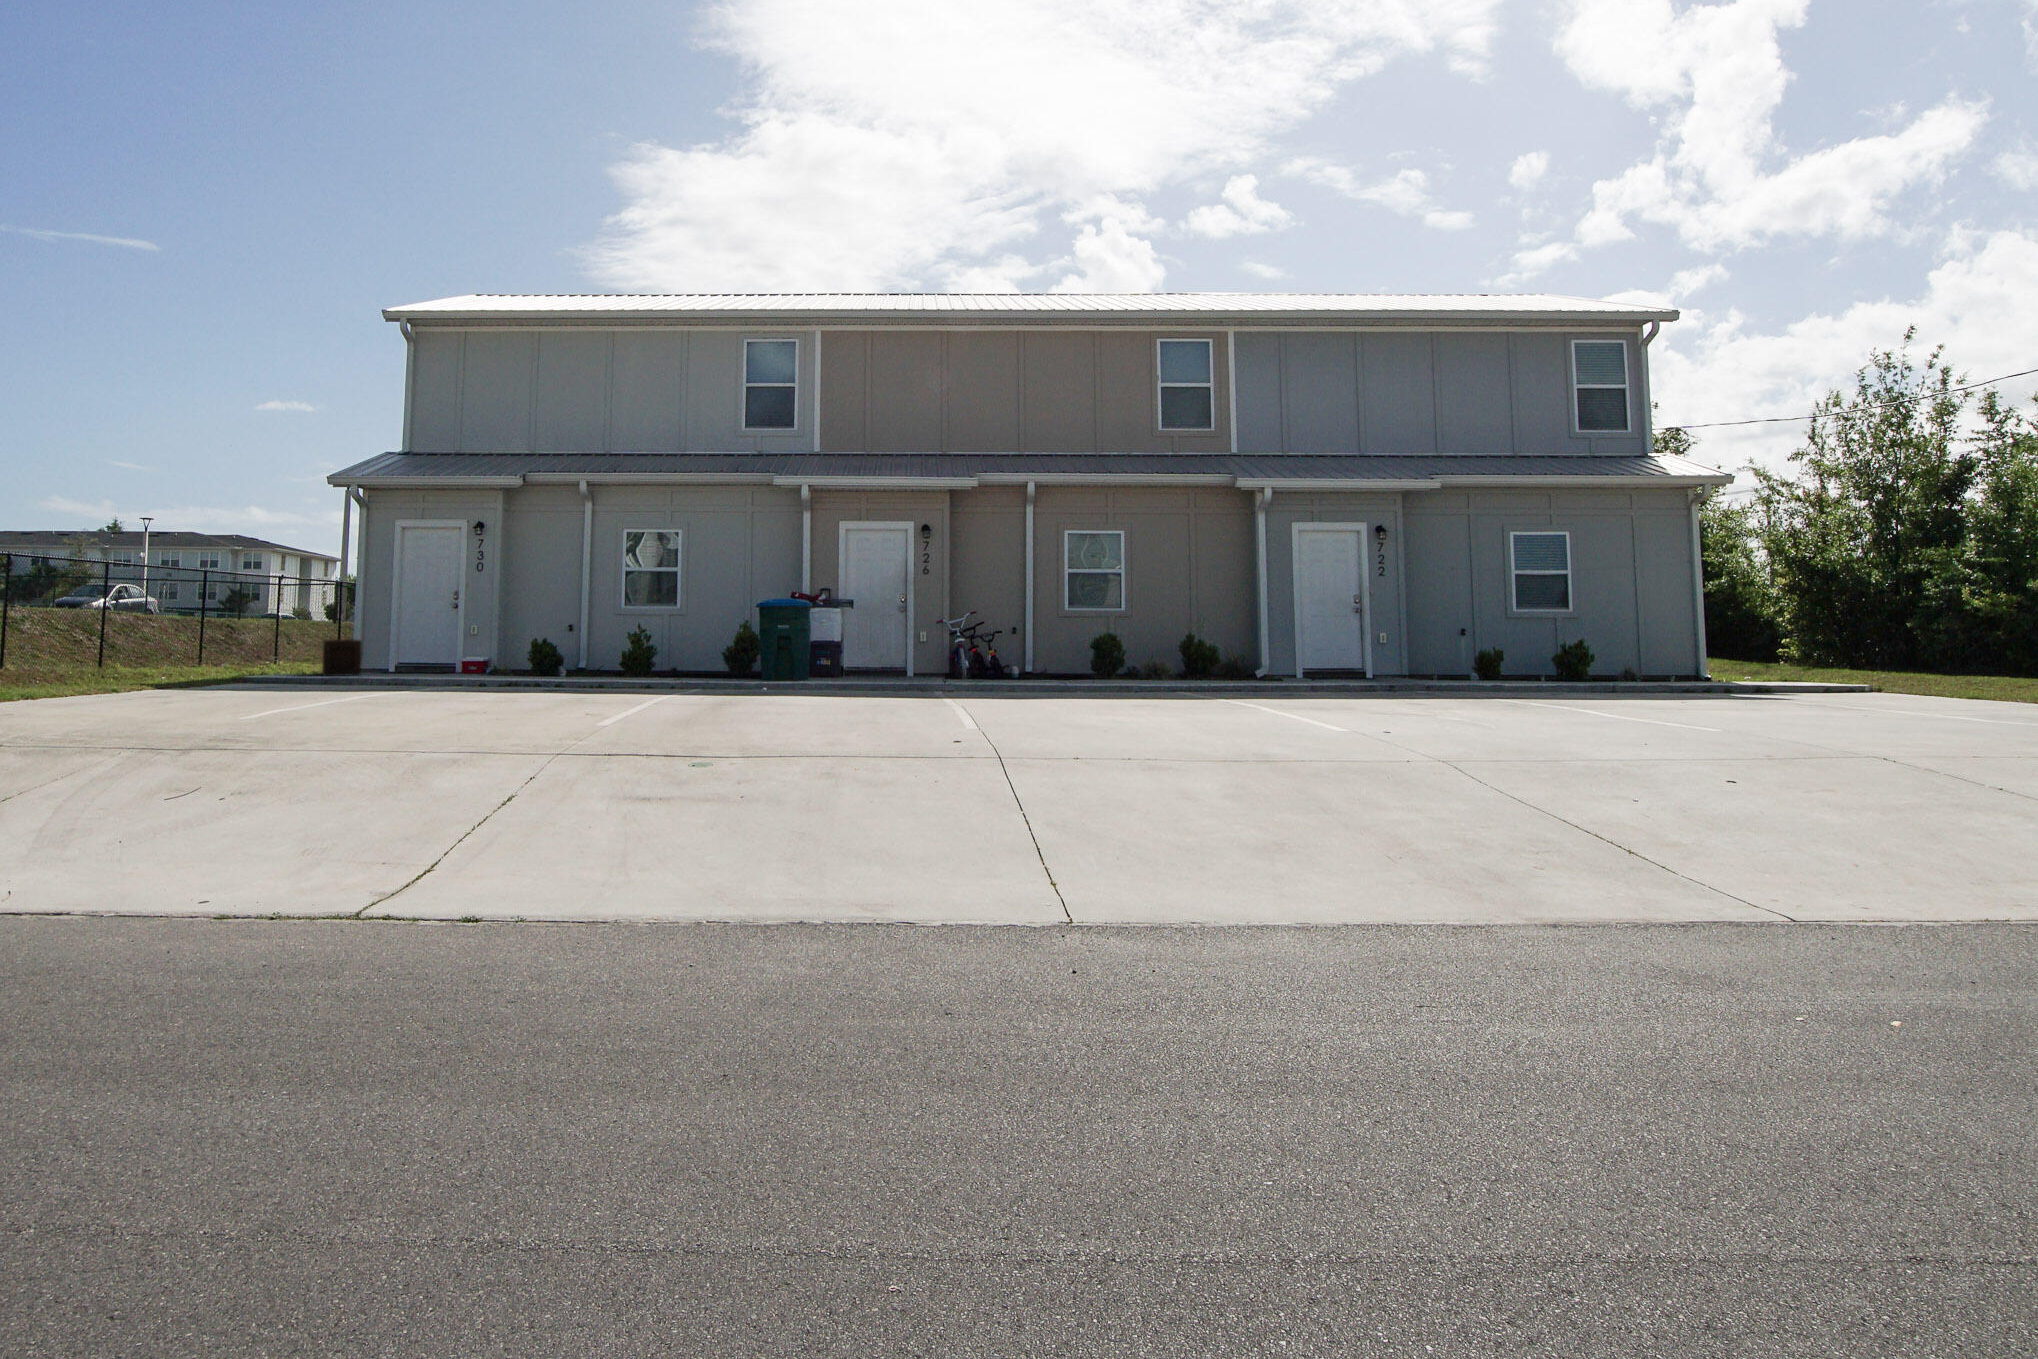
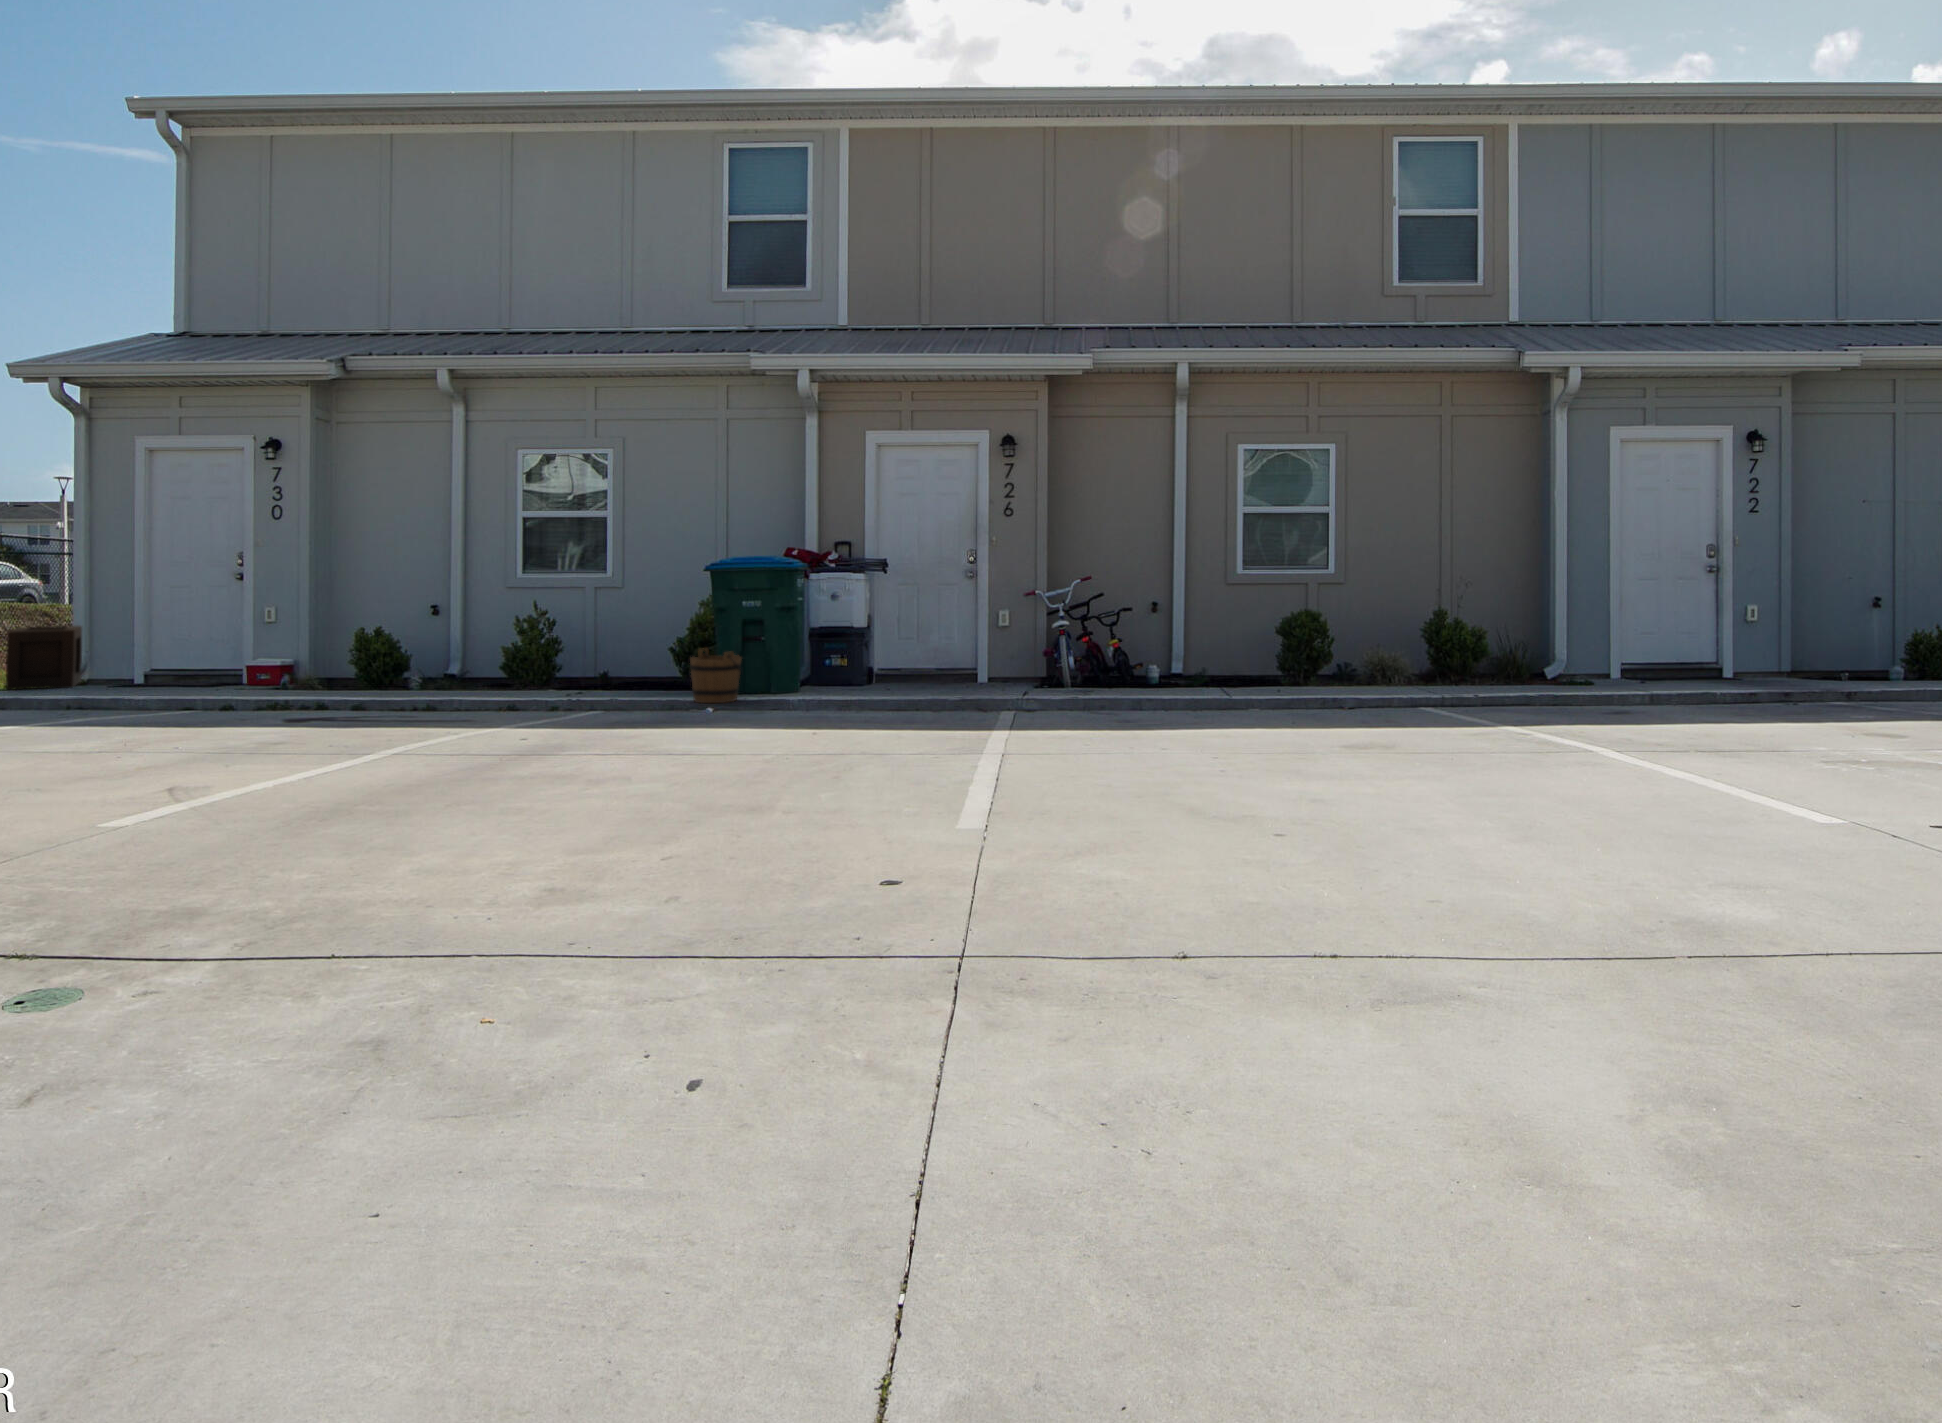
bucket: none [744,651,774,682] -> present [690,649,742,703]

